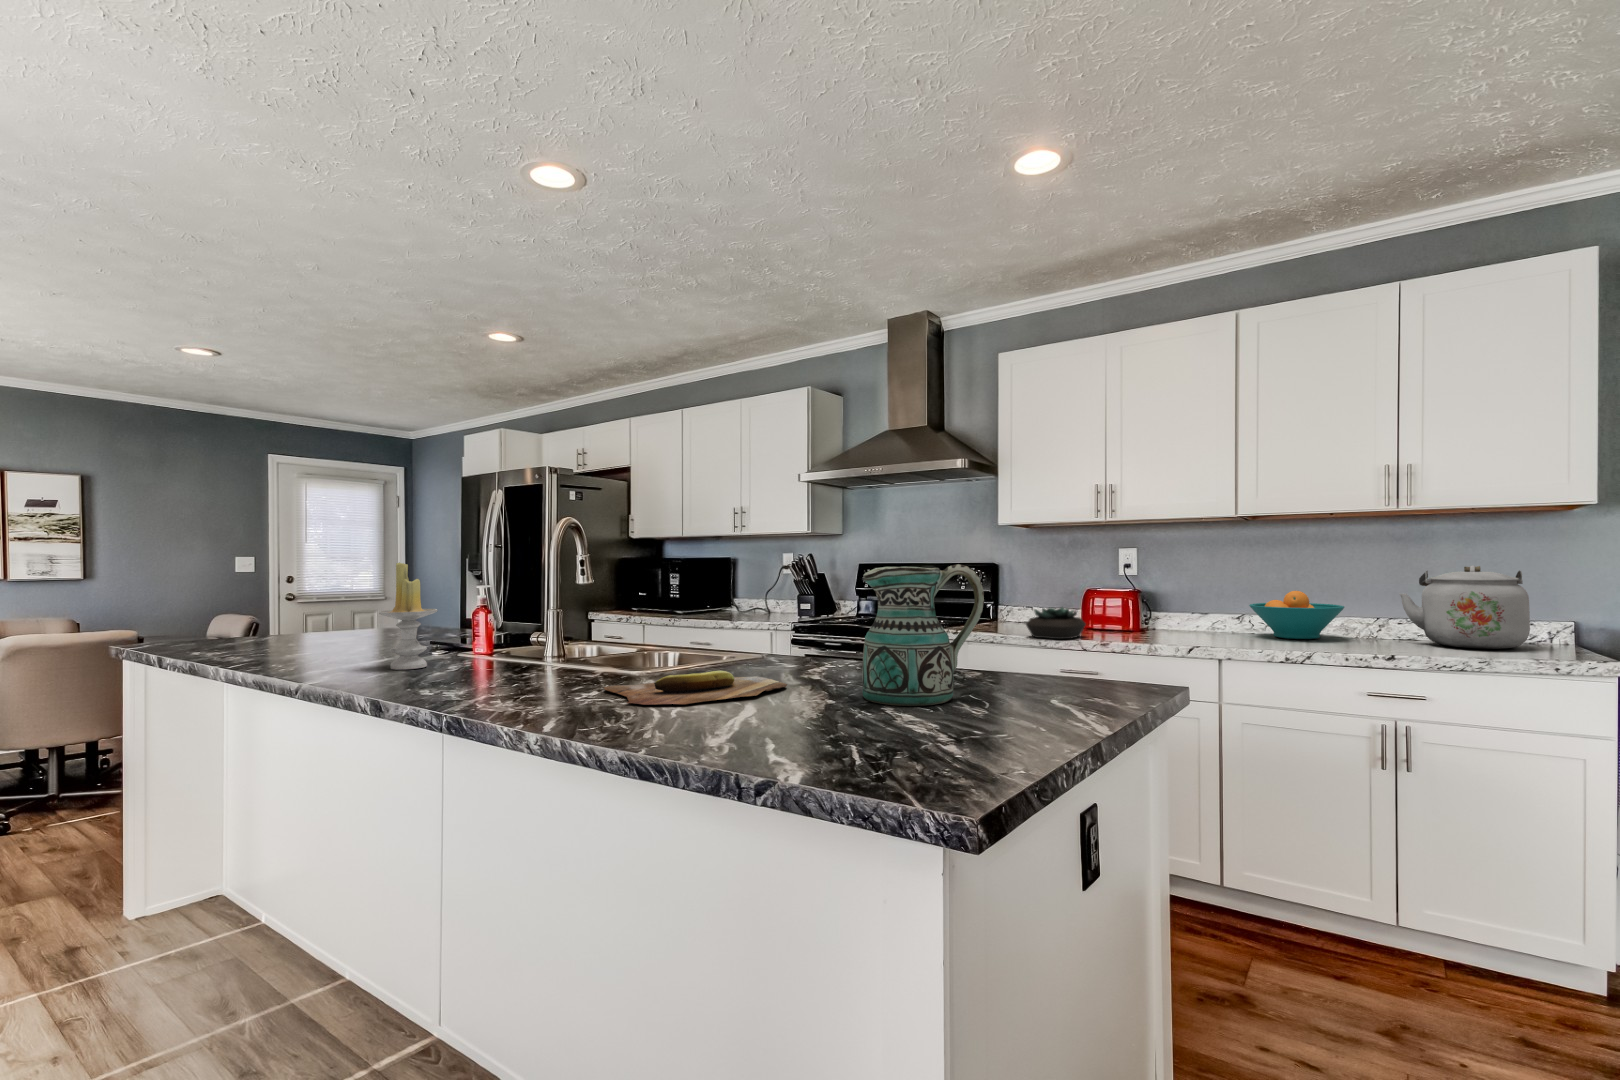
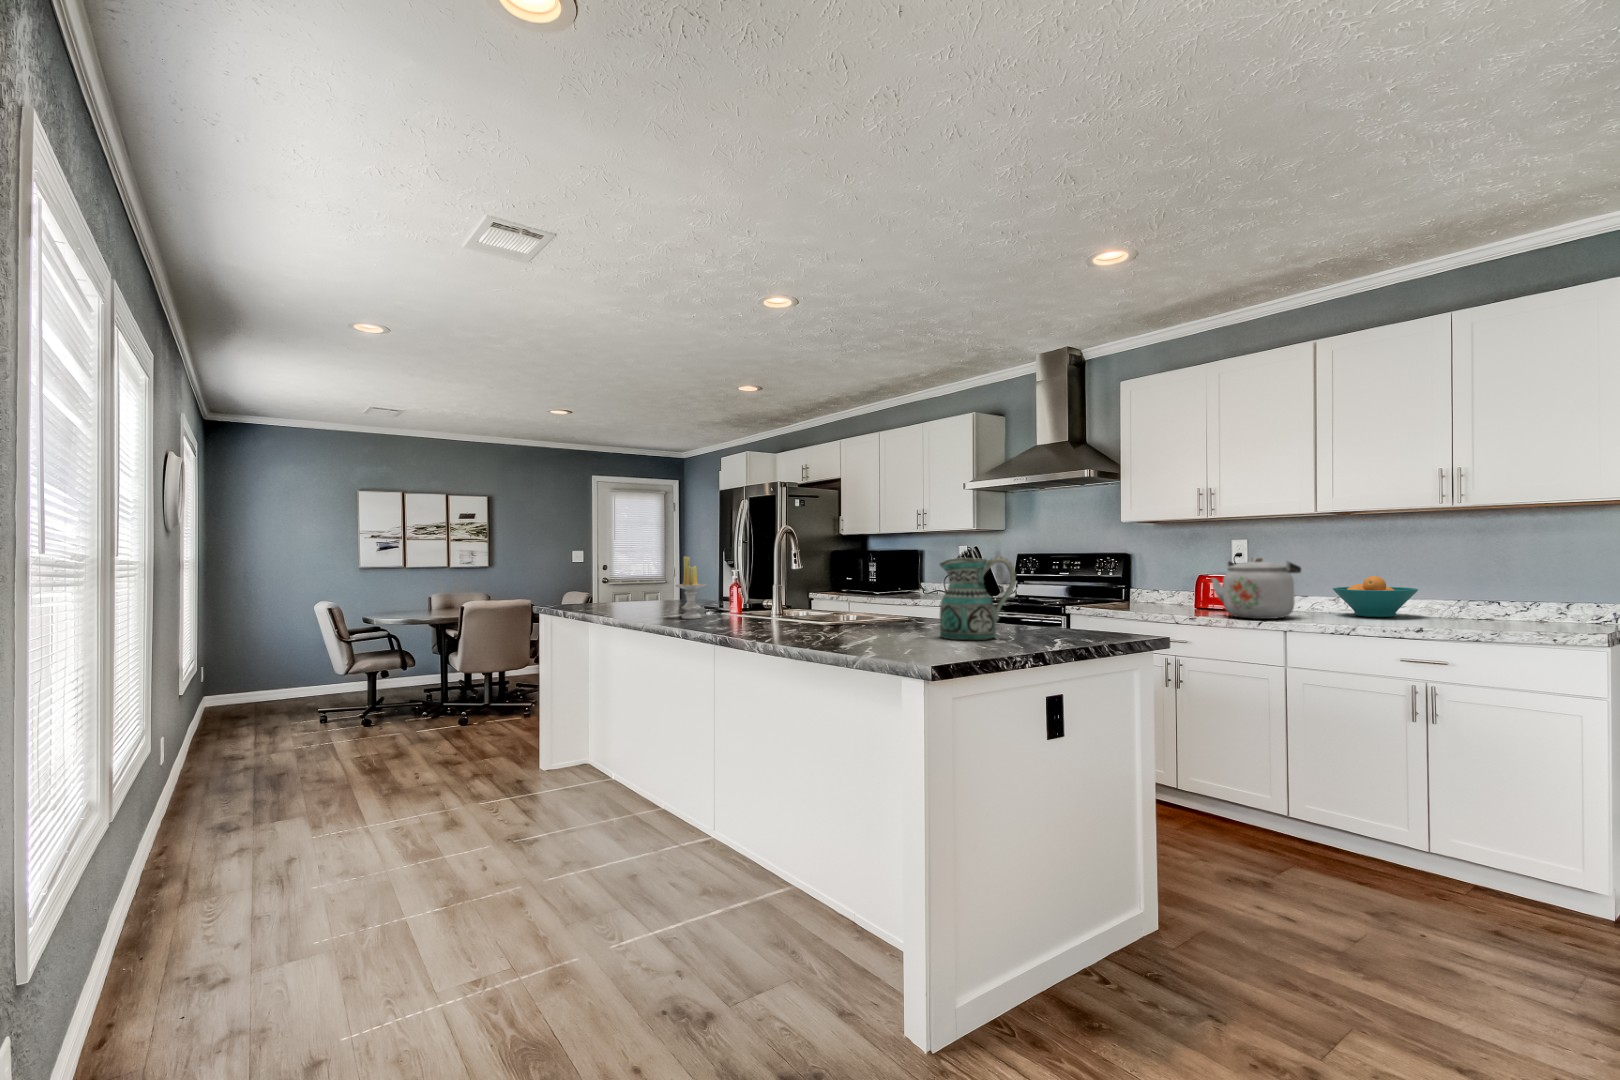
kettle: present [1400,565,1530,649] -> present [1212,557,1301,619]
succulent plant: present [1026,607,1086,639] -> none [1133,588,1185,614]
cutting board: present [604,671,787,705] -> none [795,620,901,636]

